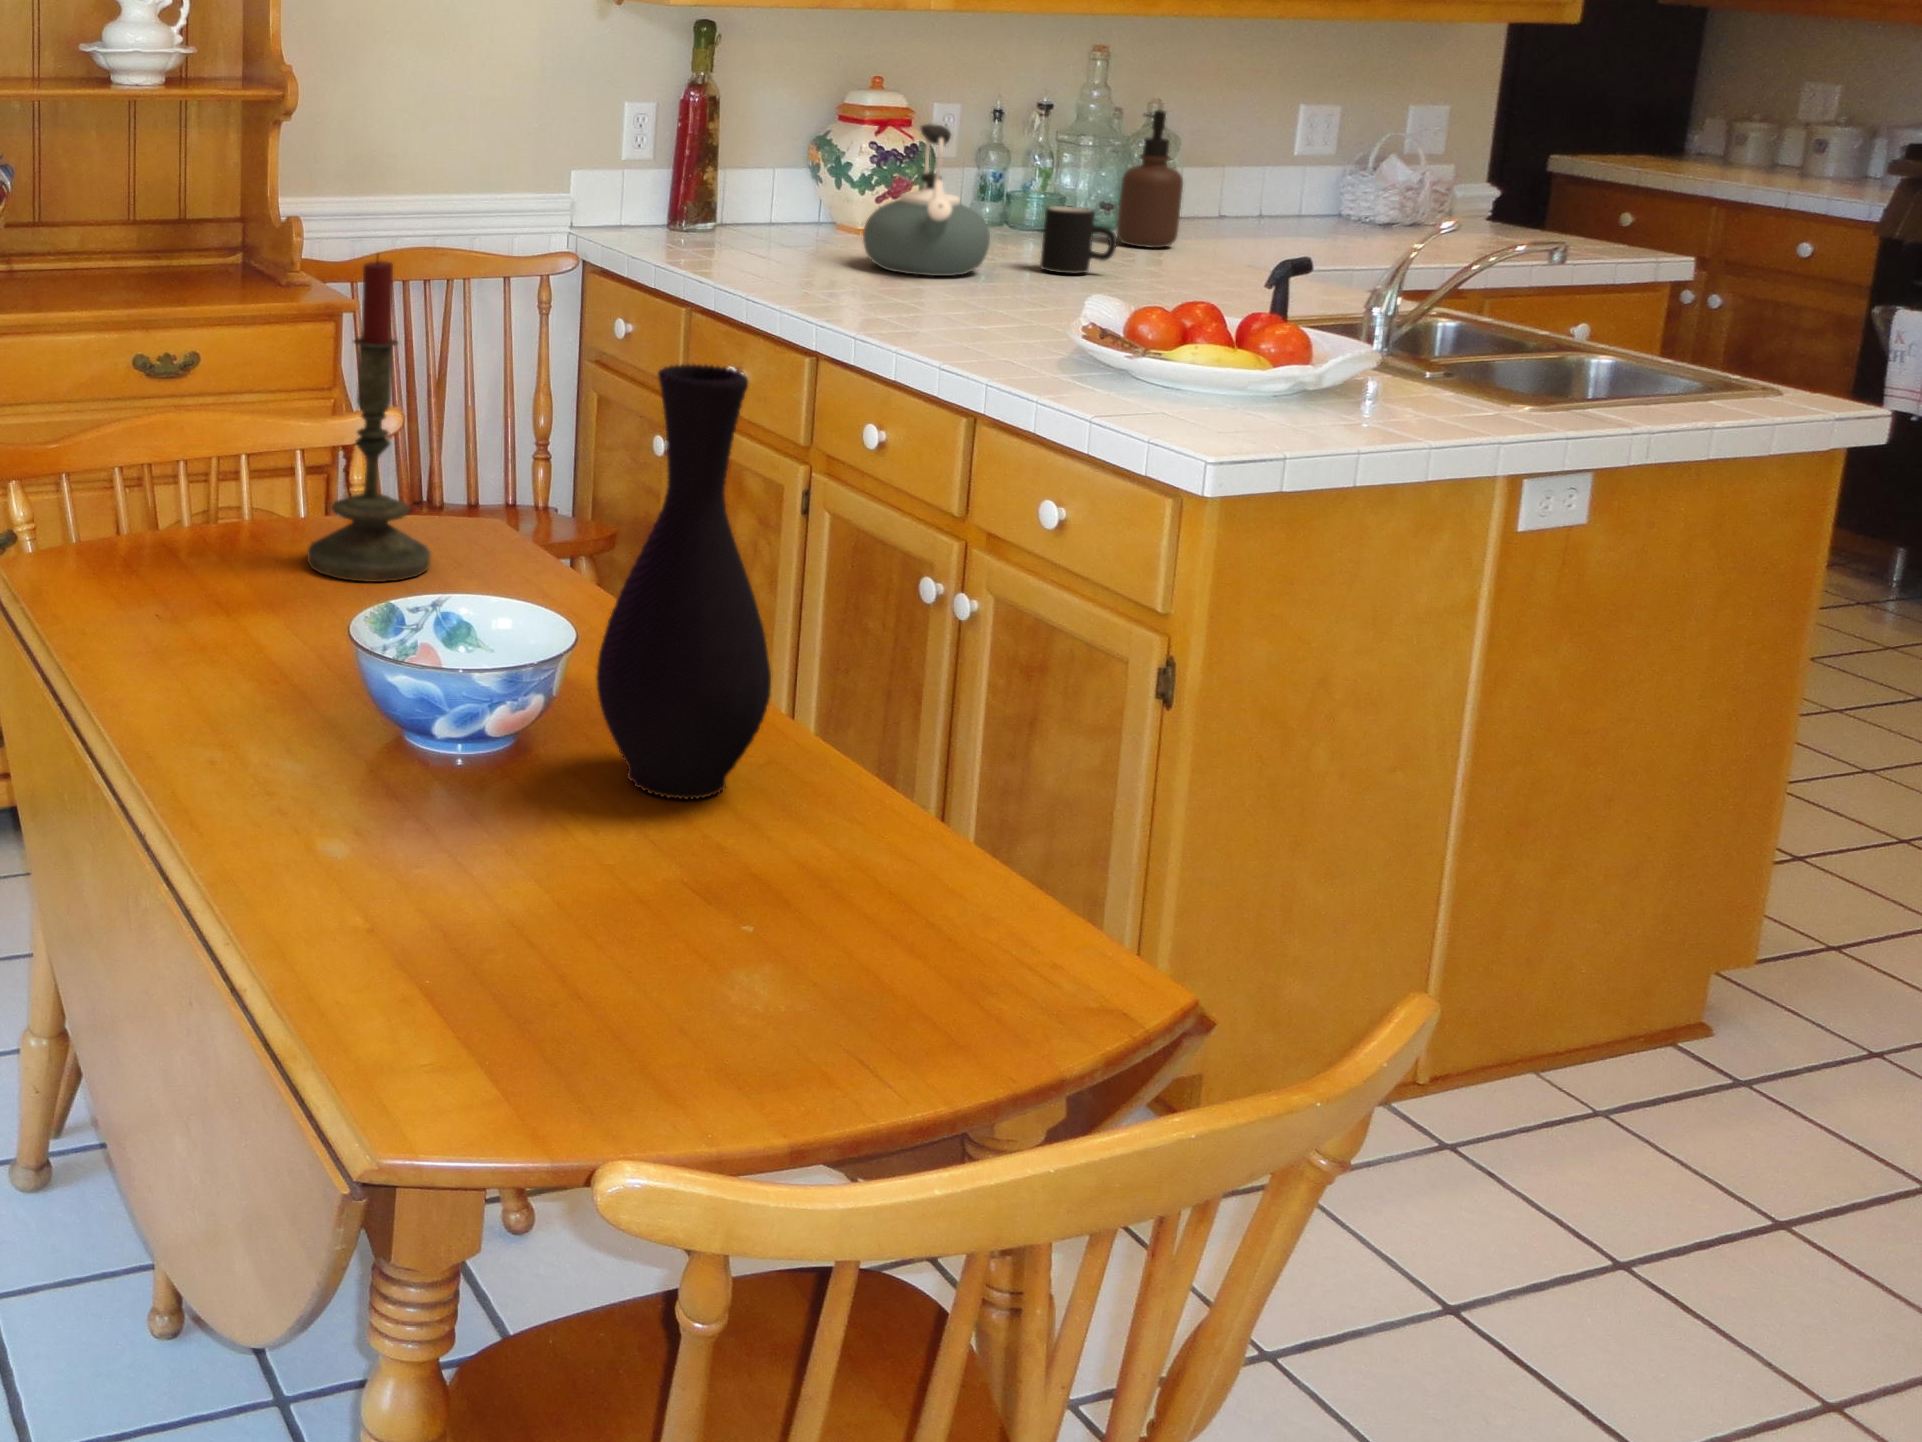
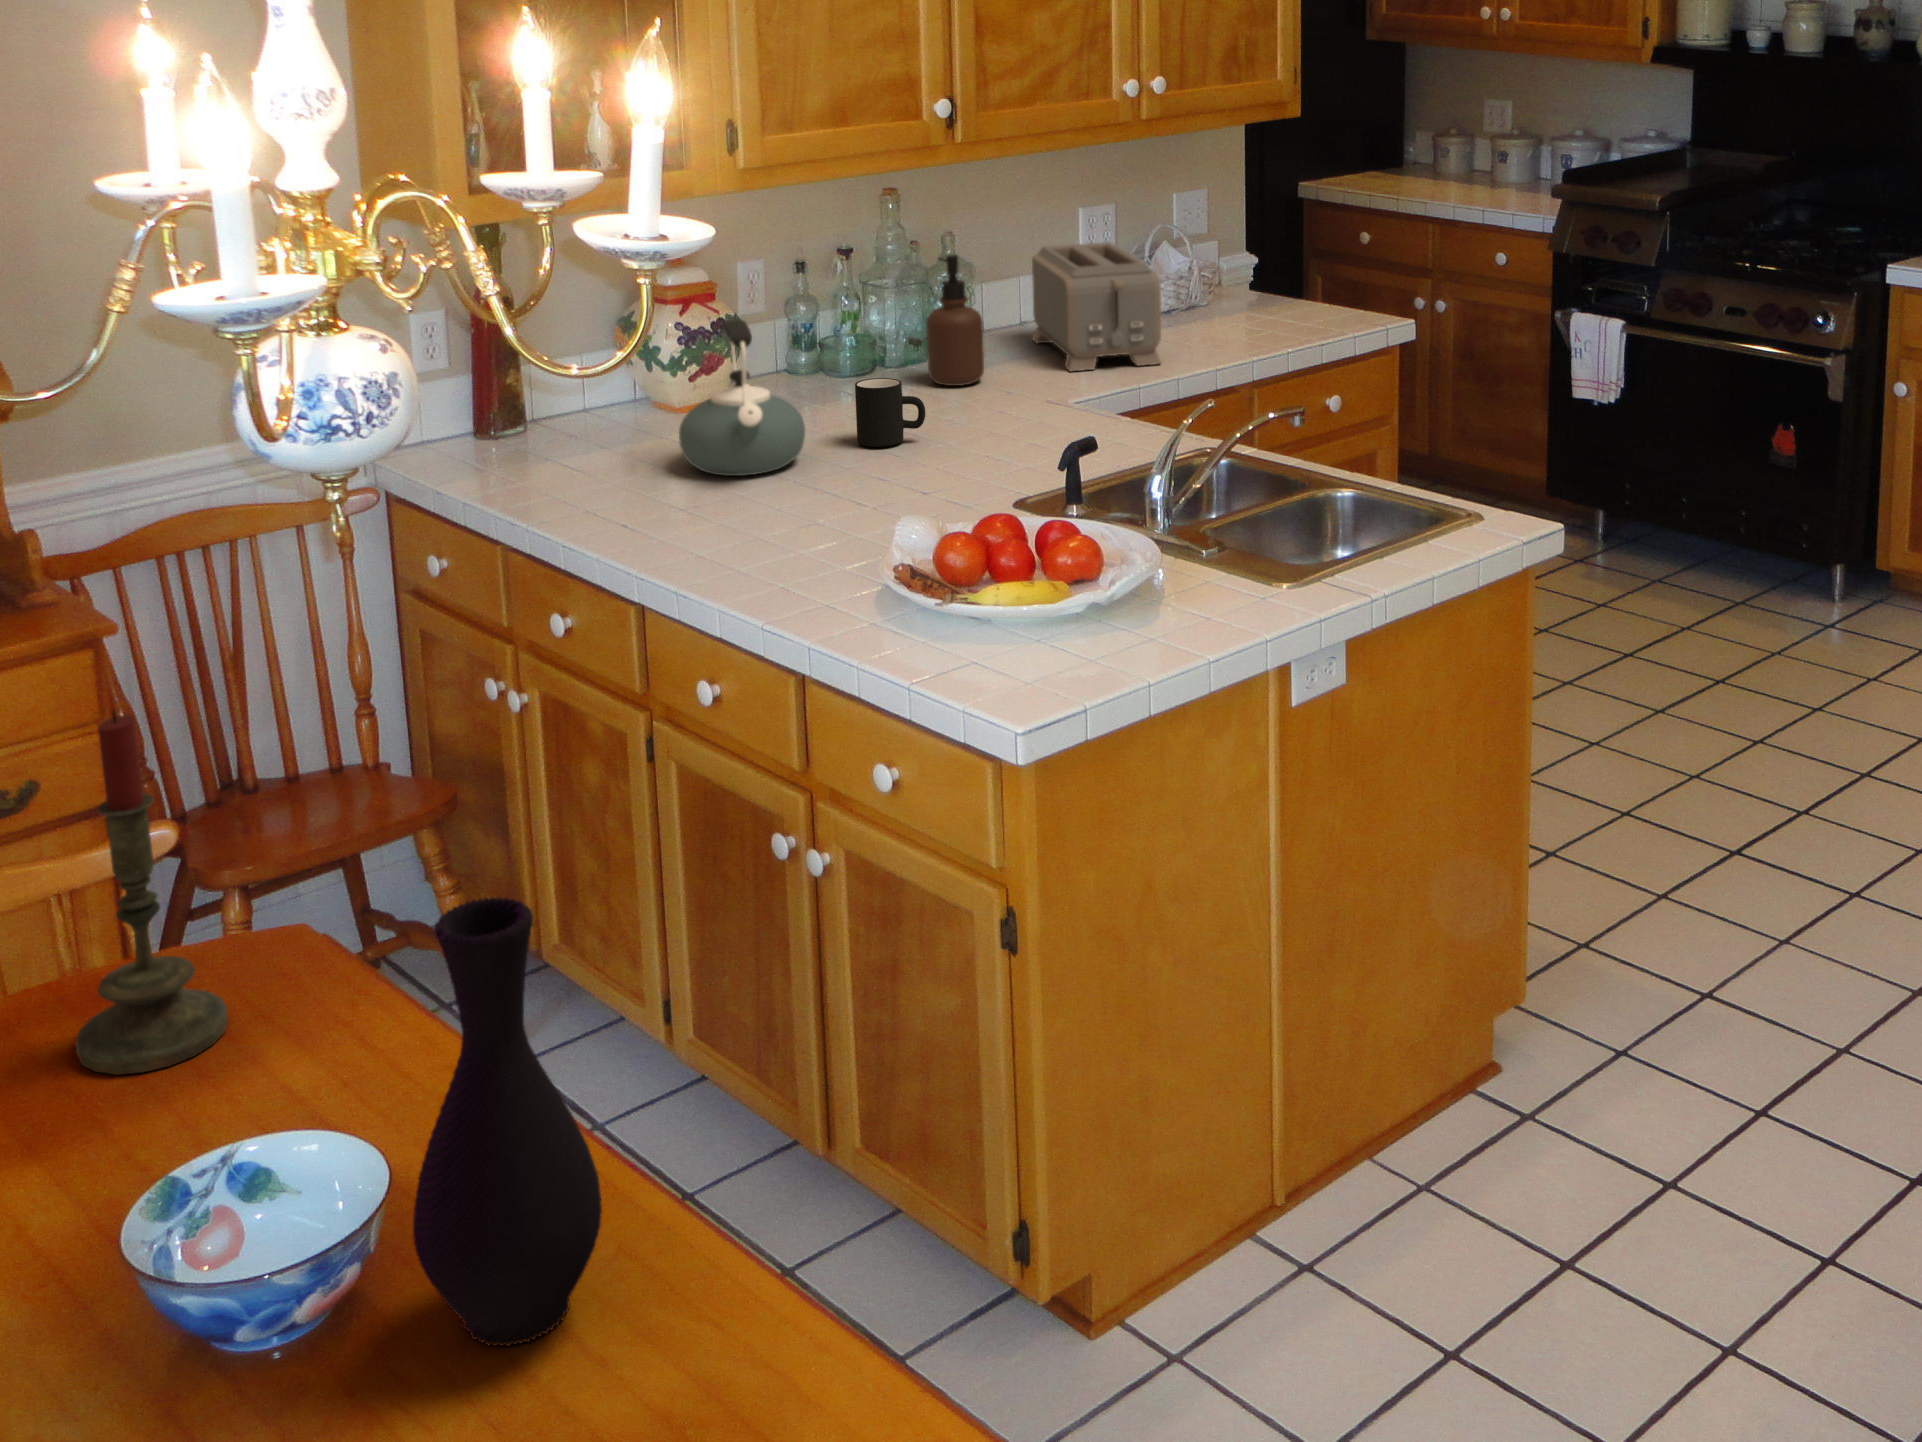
toaster: none [1229,128,1391,256] -> present [1032,242,1161,371]

